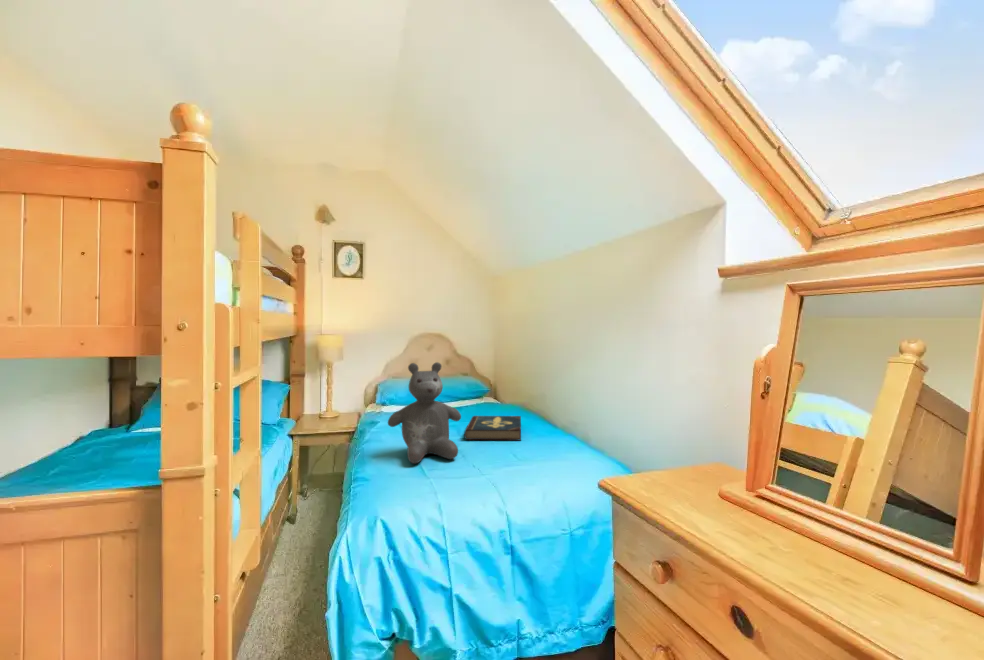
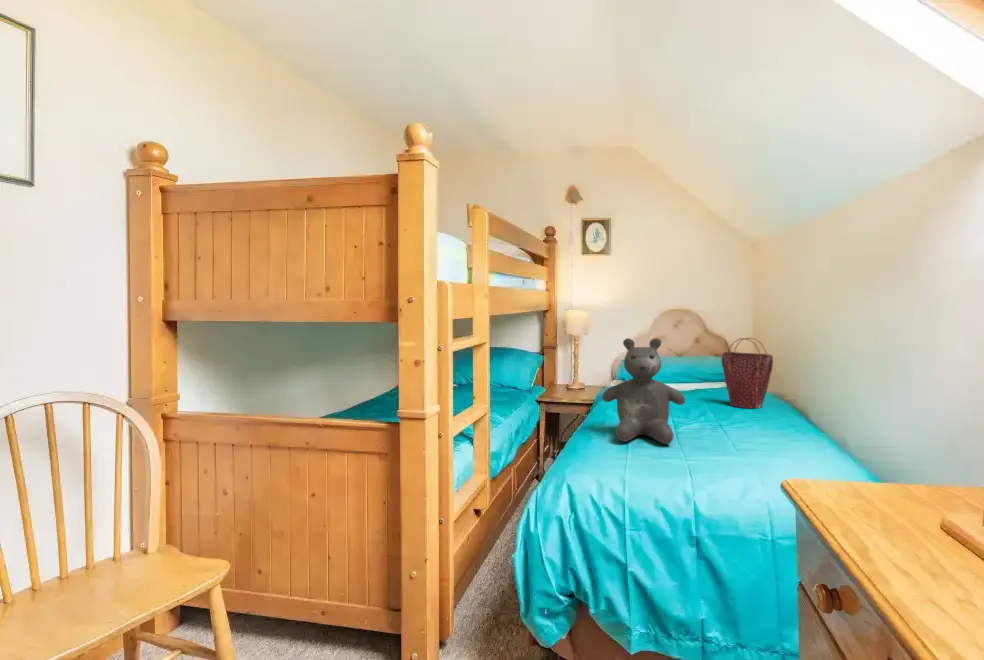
handbag: none [471,359,508,417] -> present [722,338,773,408]
book: present [464,416,521,440] -> none [693,403,784,439]

